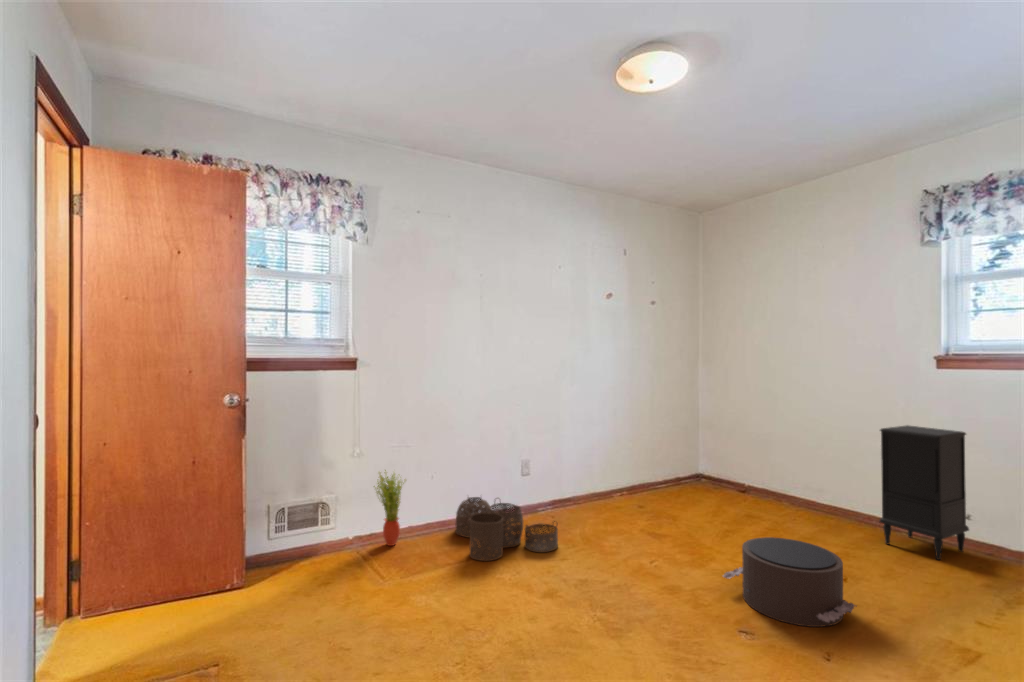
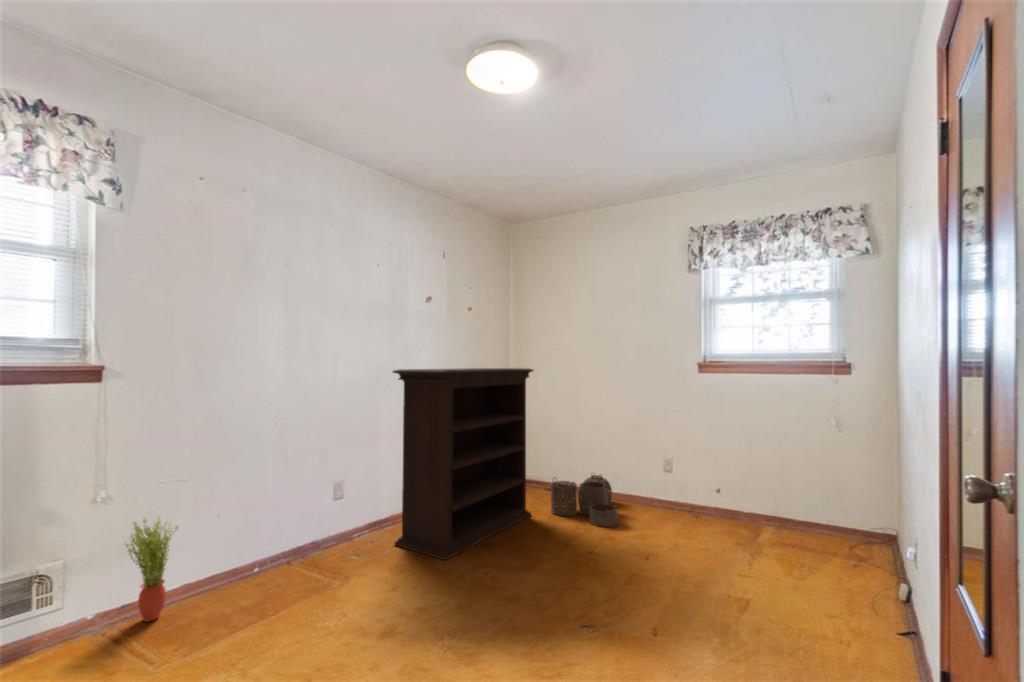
bookshelf: none [570,361,719,541] -> present [393,368,533,560]
nightstand: present [880,425,969,560] -> none [663,421,722,531]
woven basket: present [456,497,558,561] -> present [551,475,618,527]
pouf: present [723,537,856,627] -> none [559,534,676,620]

